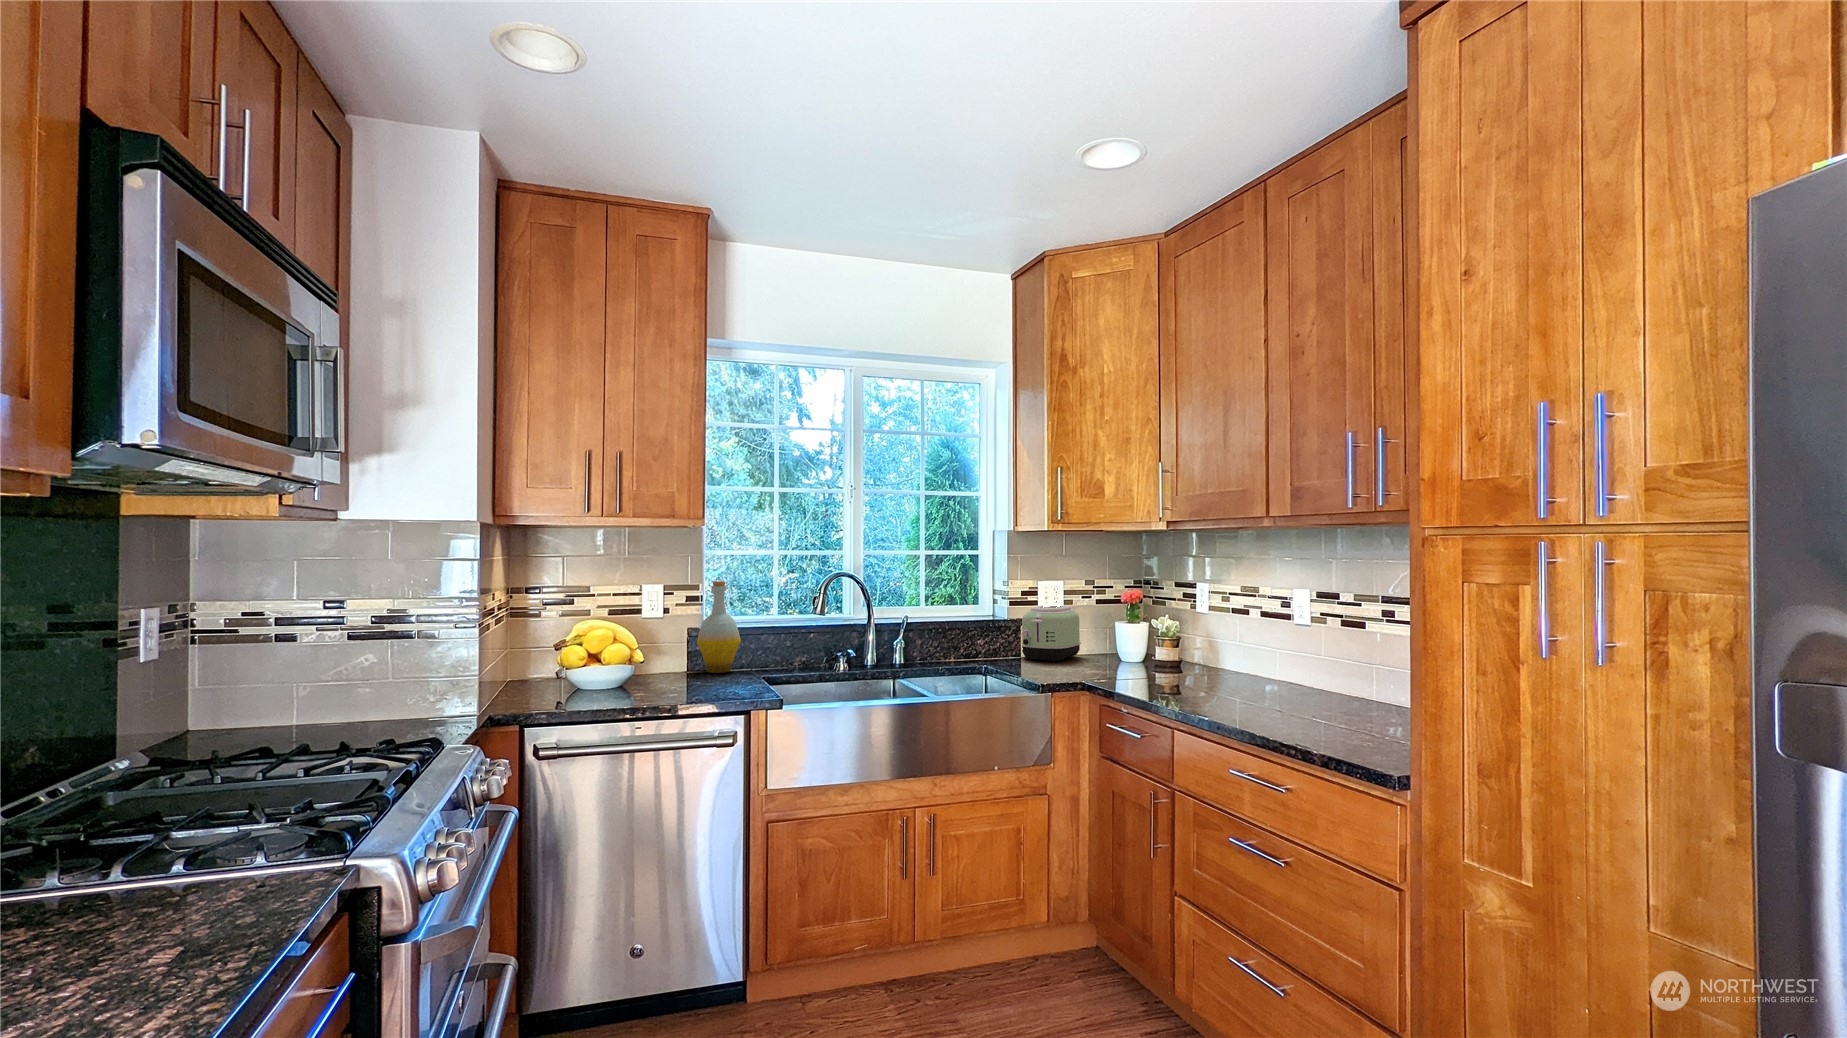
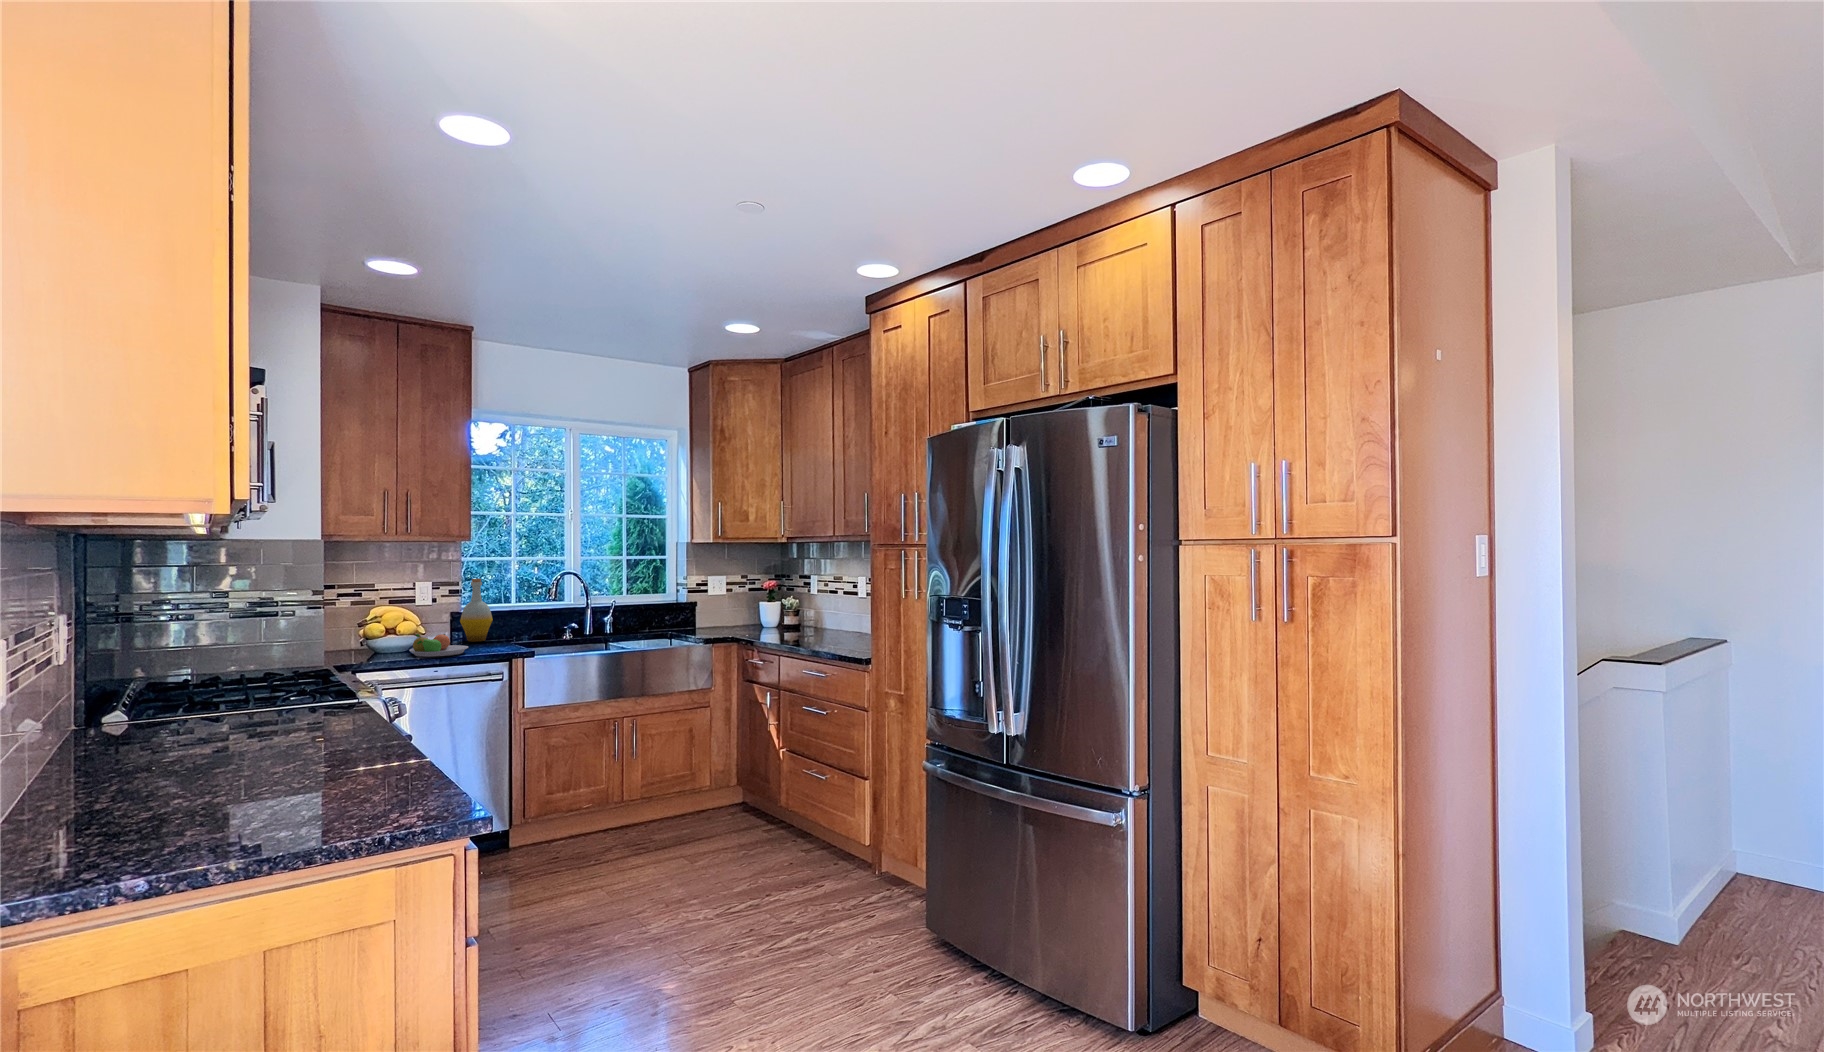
toaster: present [1022,606,1081,662] -> none [695,592,737,629]
fruit bowl: none [610,665,695,702] -> present [410,634,468,657]

